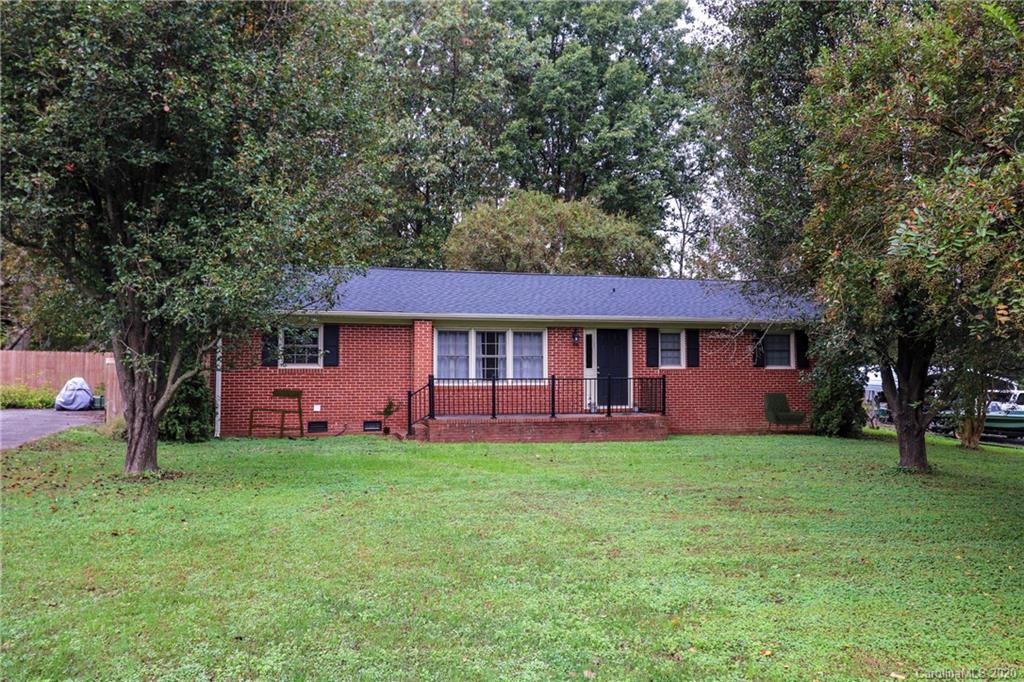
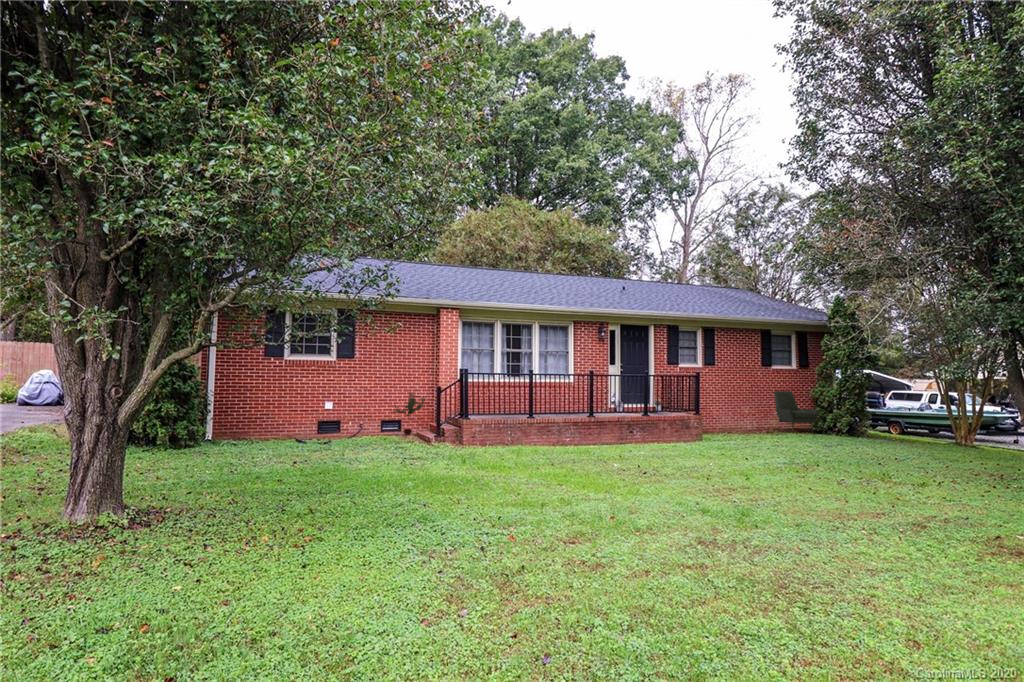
bench: present [248,389,304,439] -> none [247,382,315,442]

